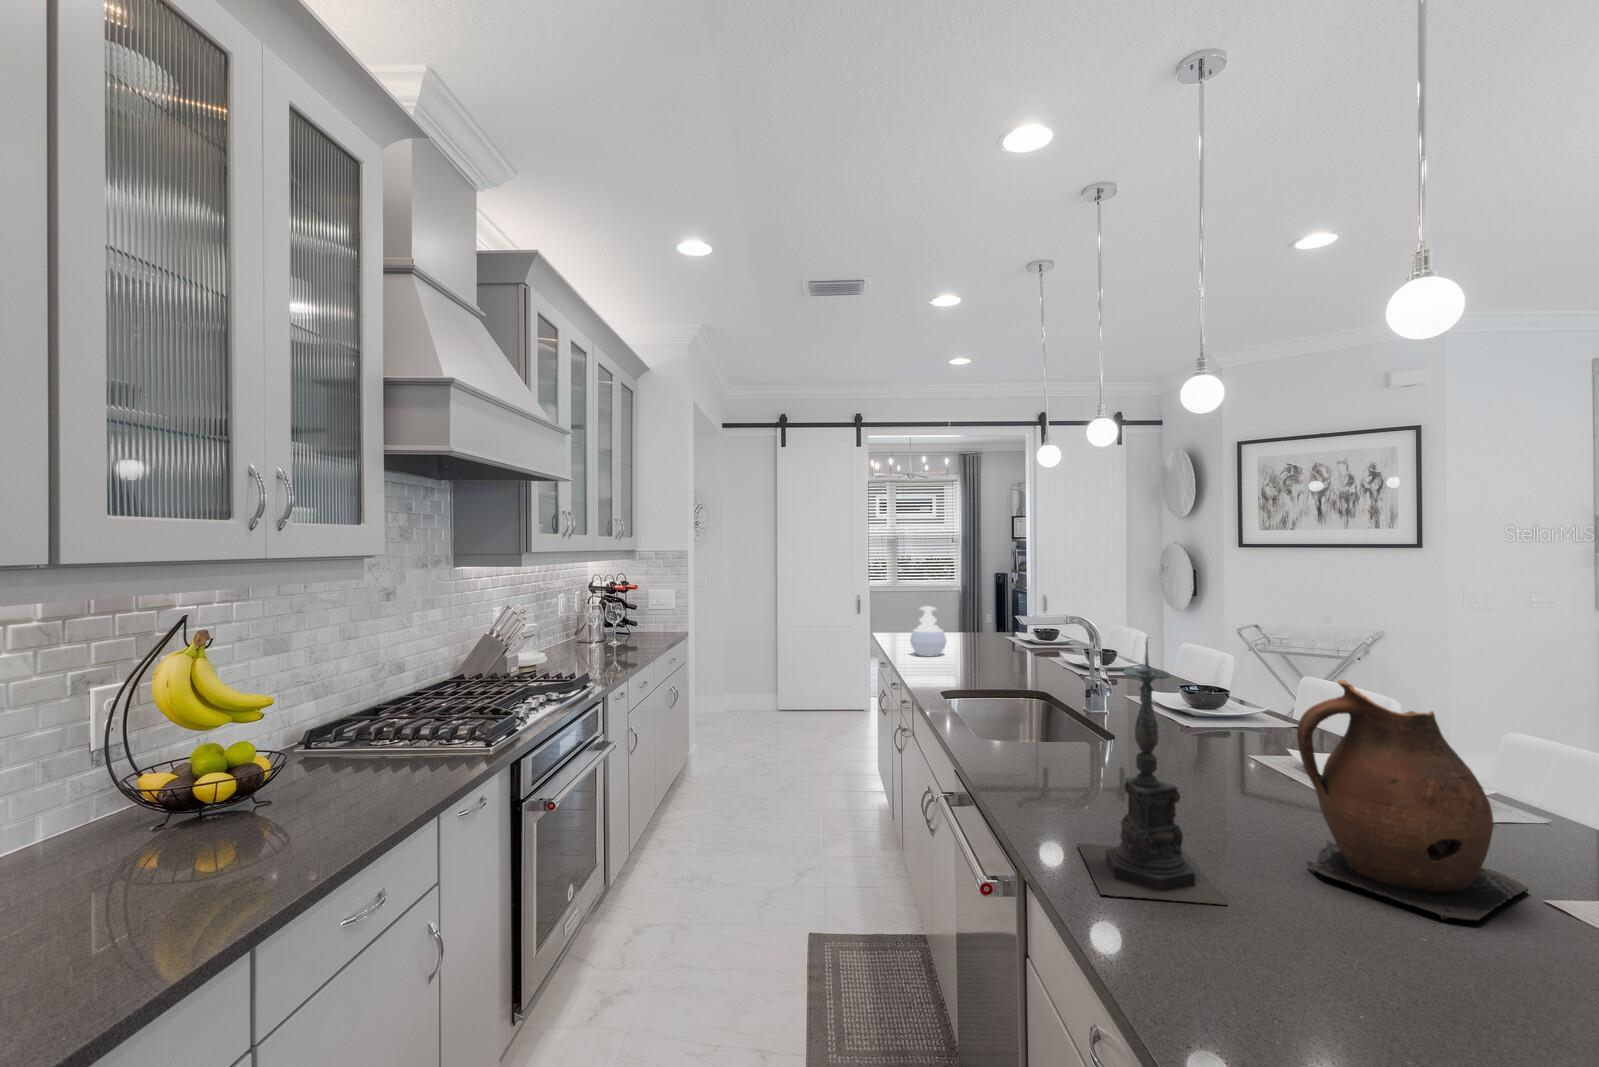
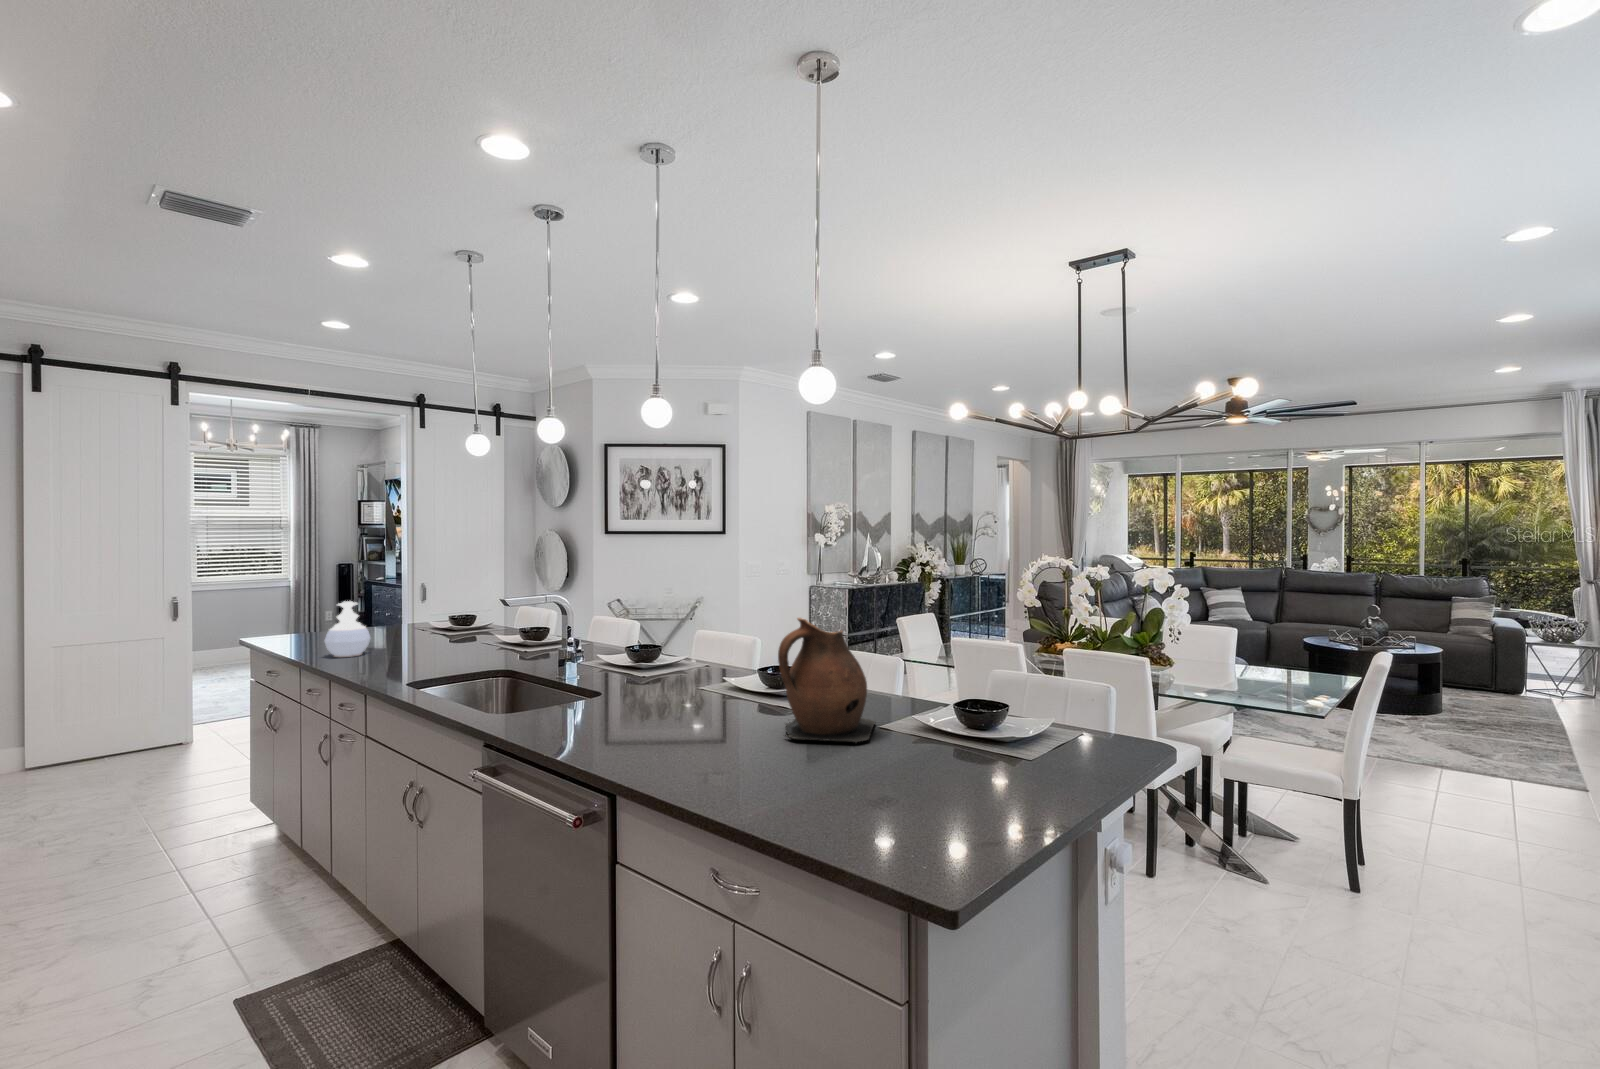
candle holder: present [1077,641,1226,905] -> none [654,599,765,783]

